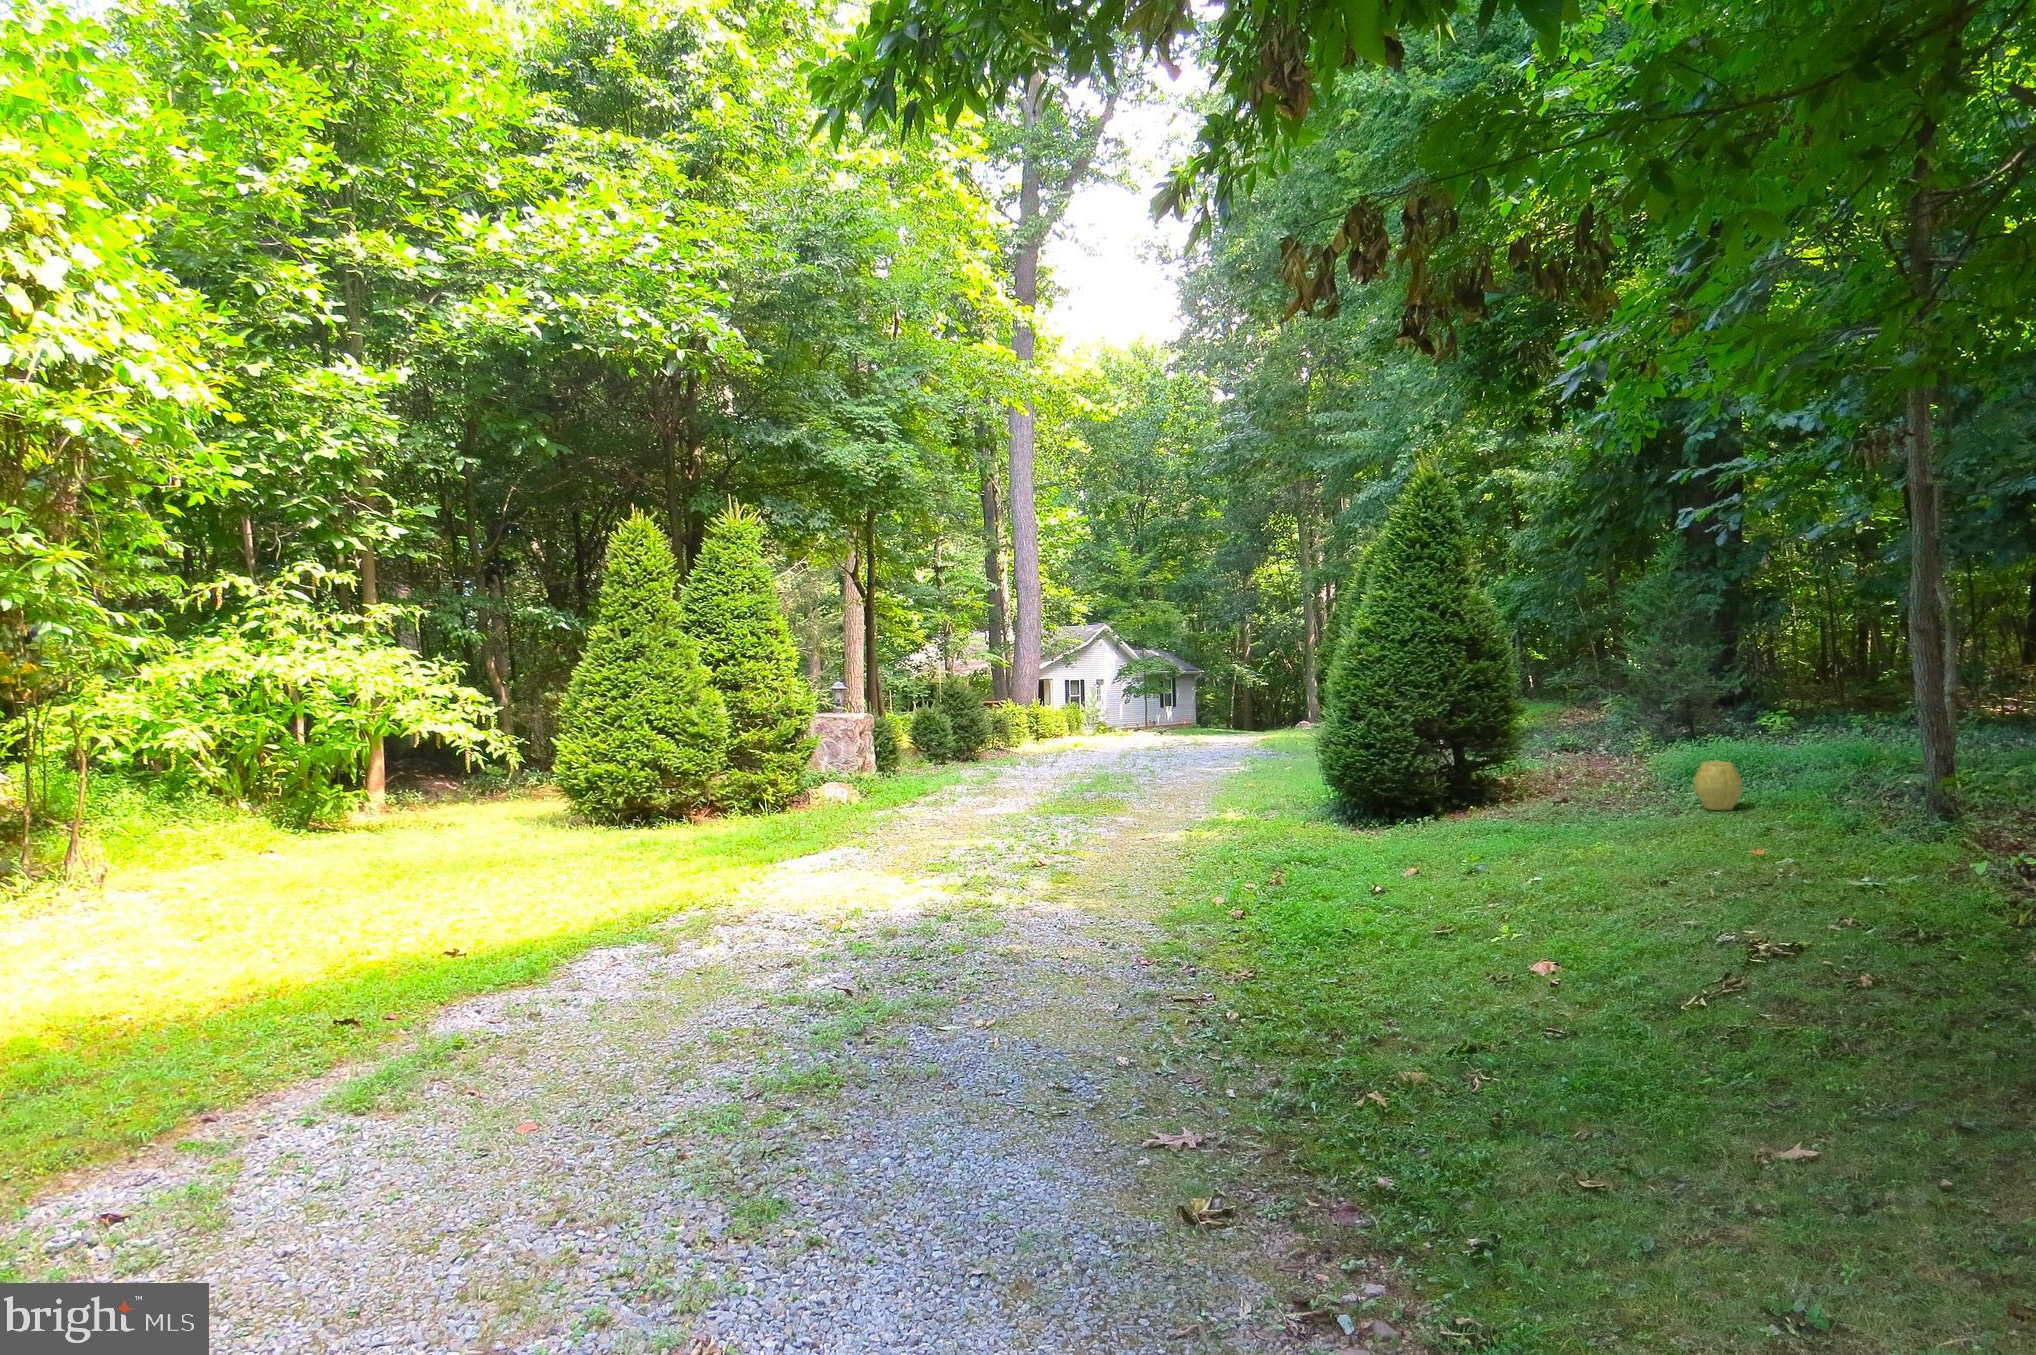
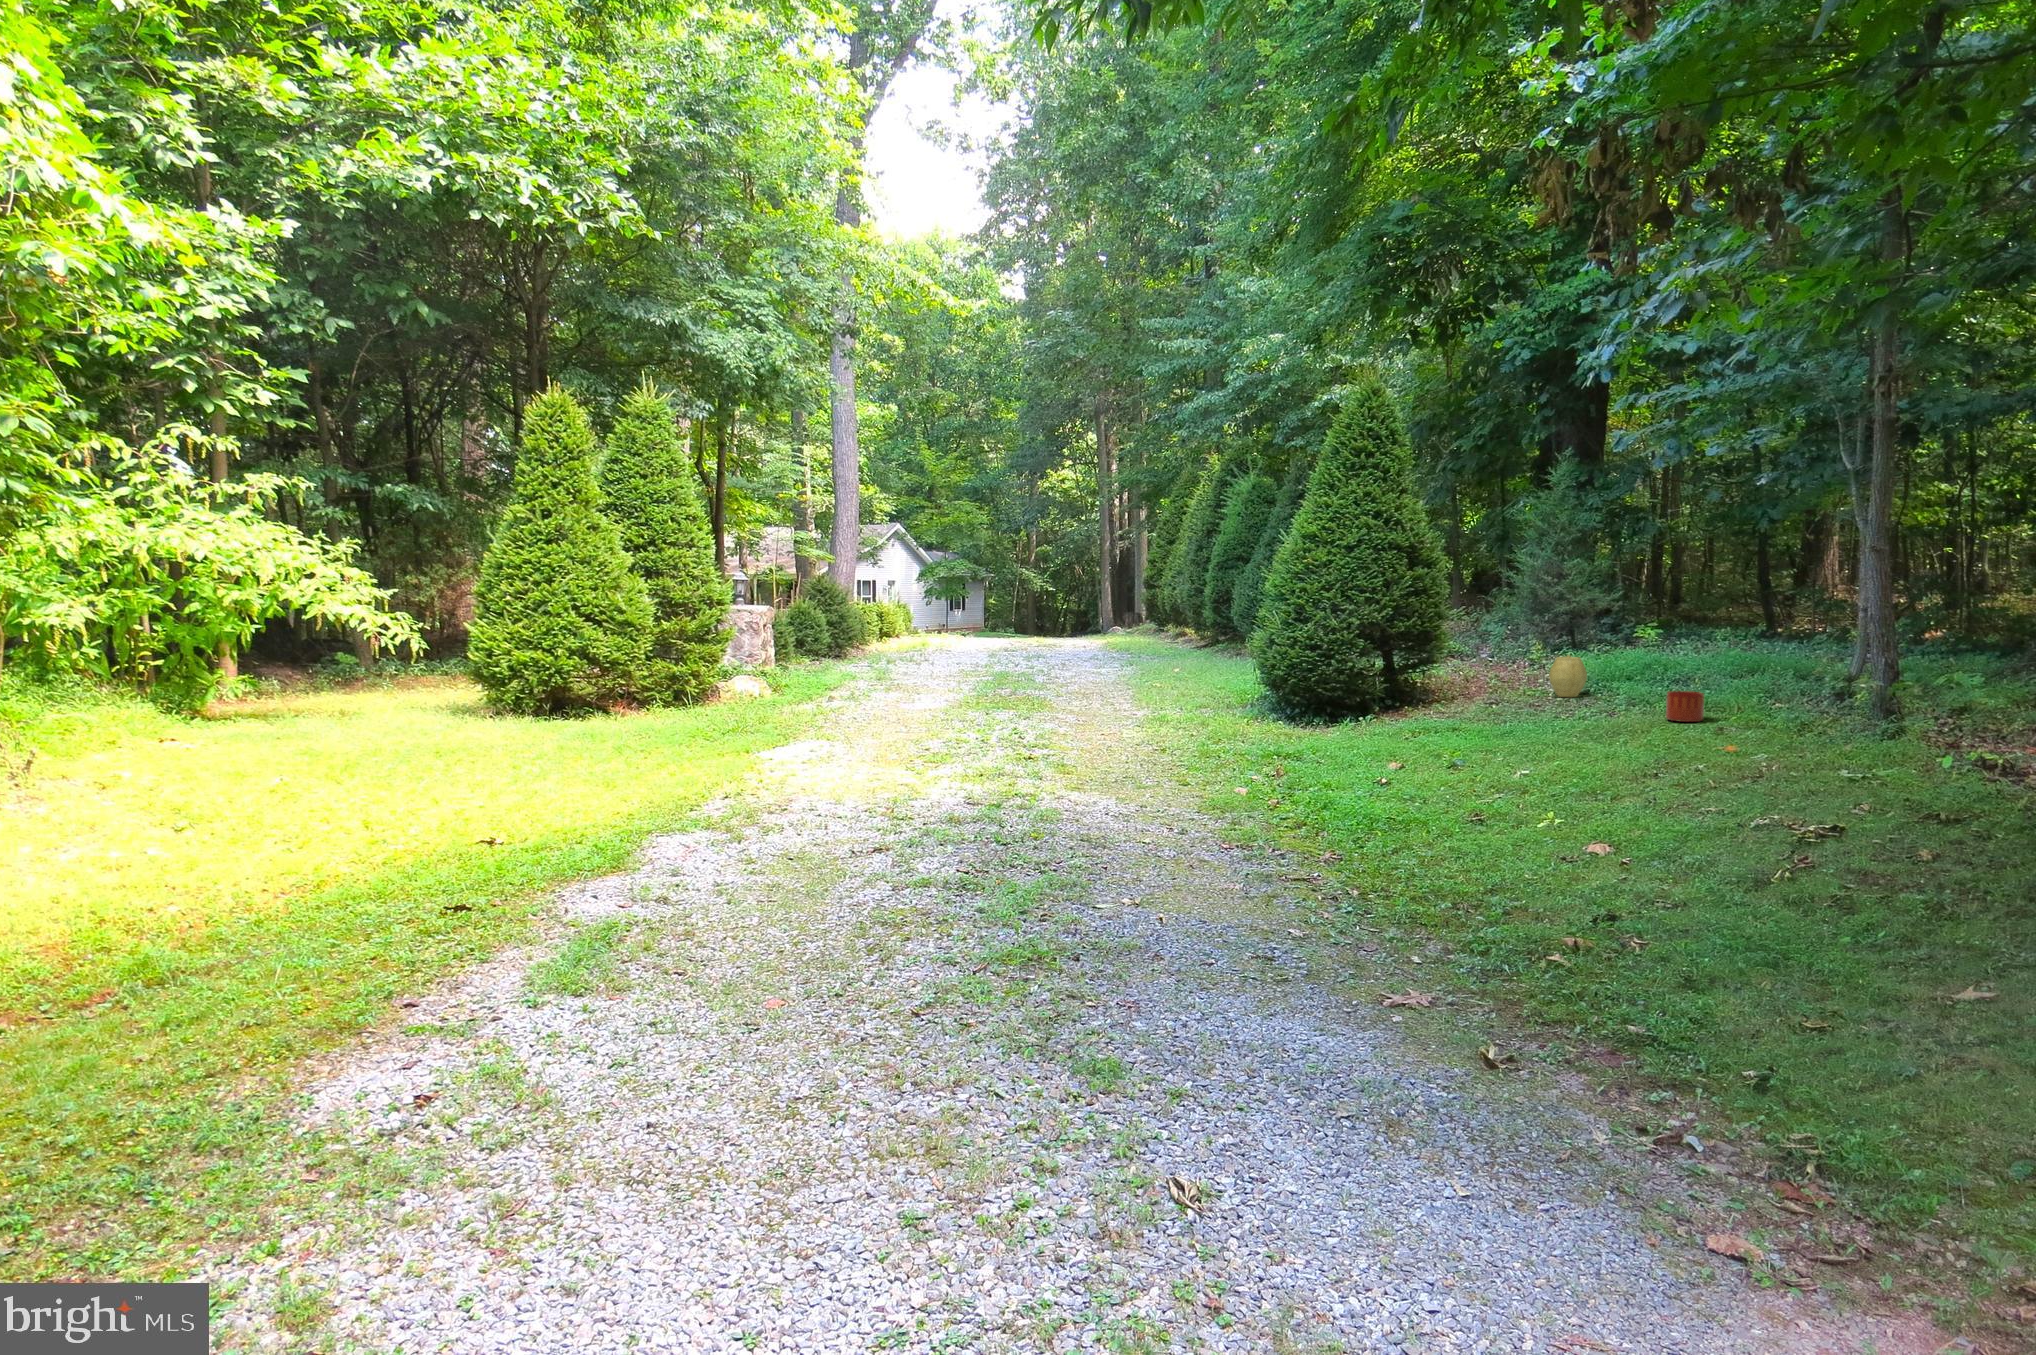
planter: none [1855,806,1910,847] -> present [1666,691,1704,722]

